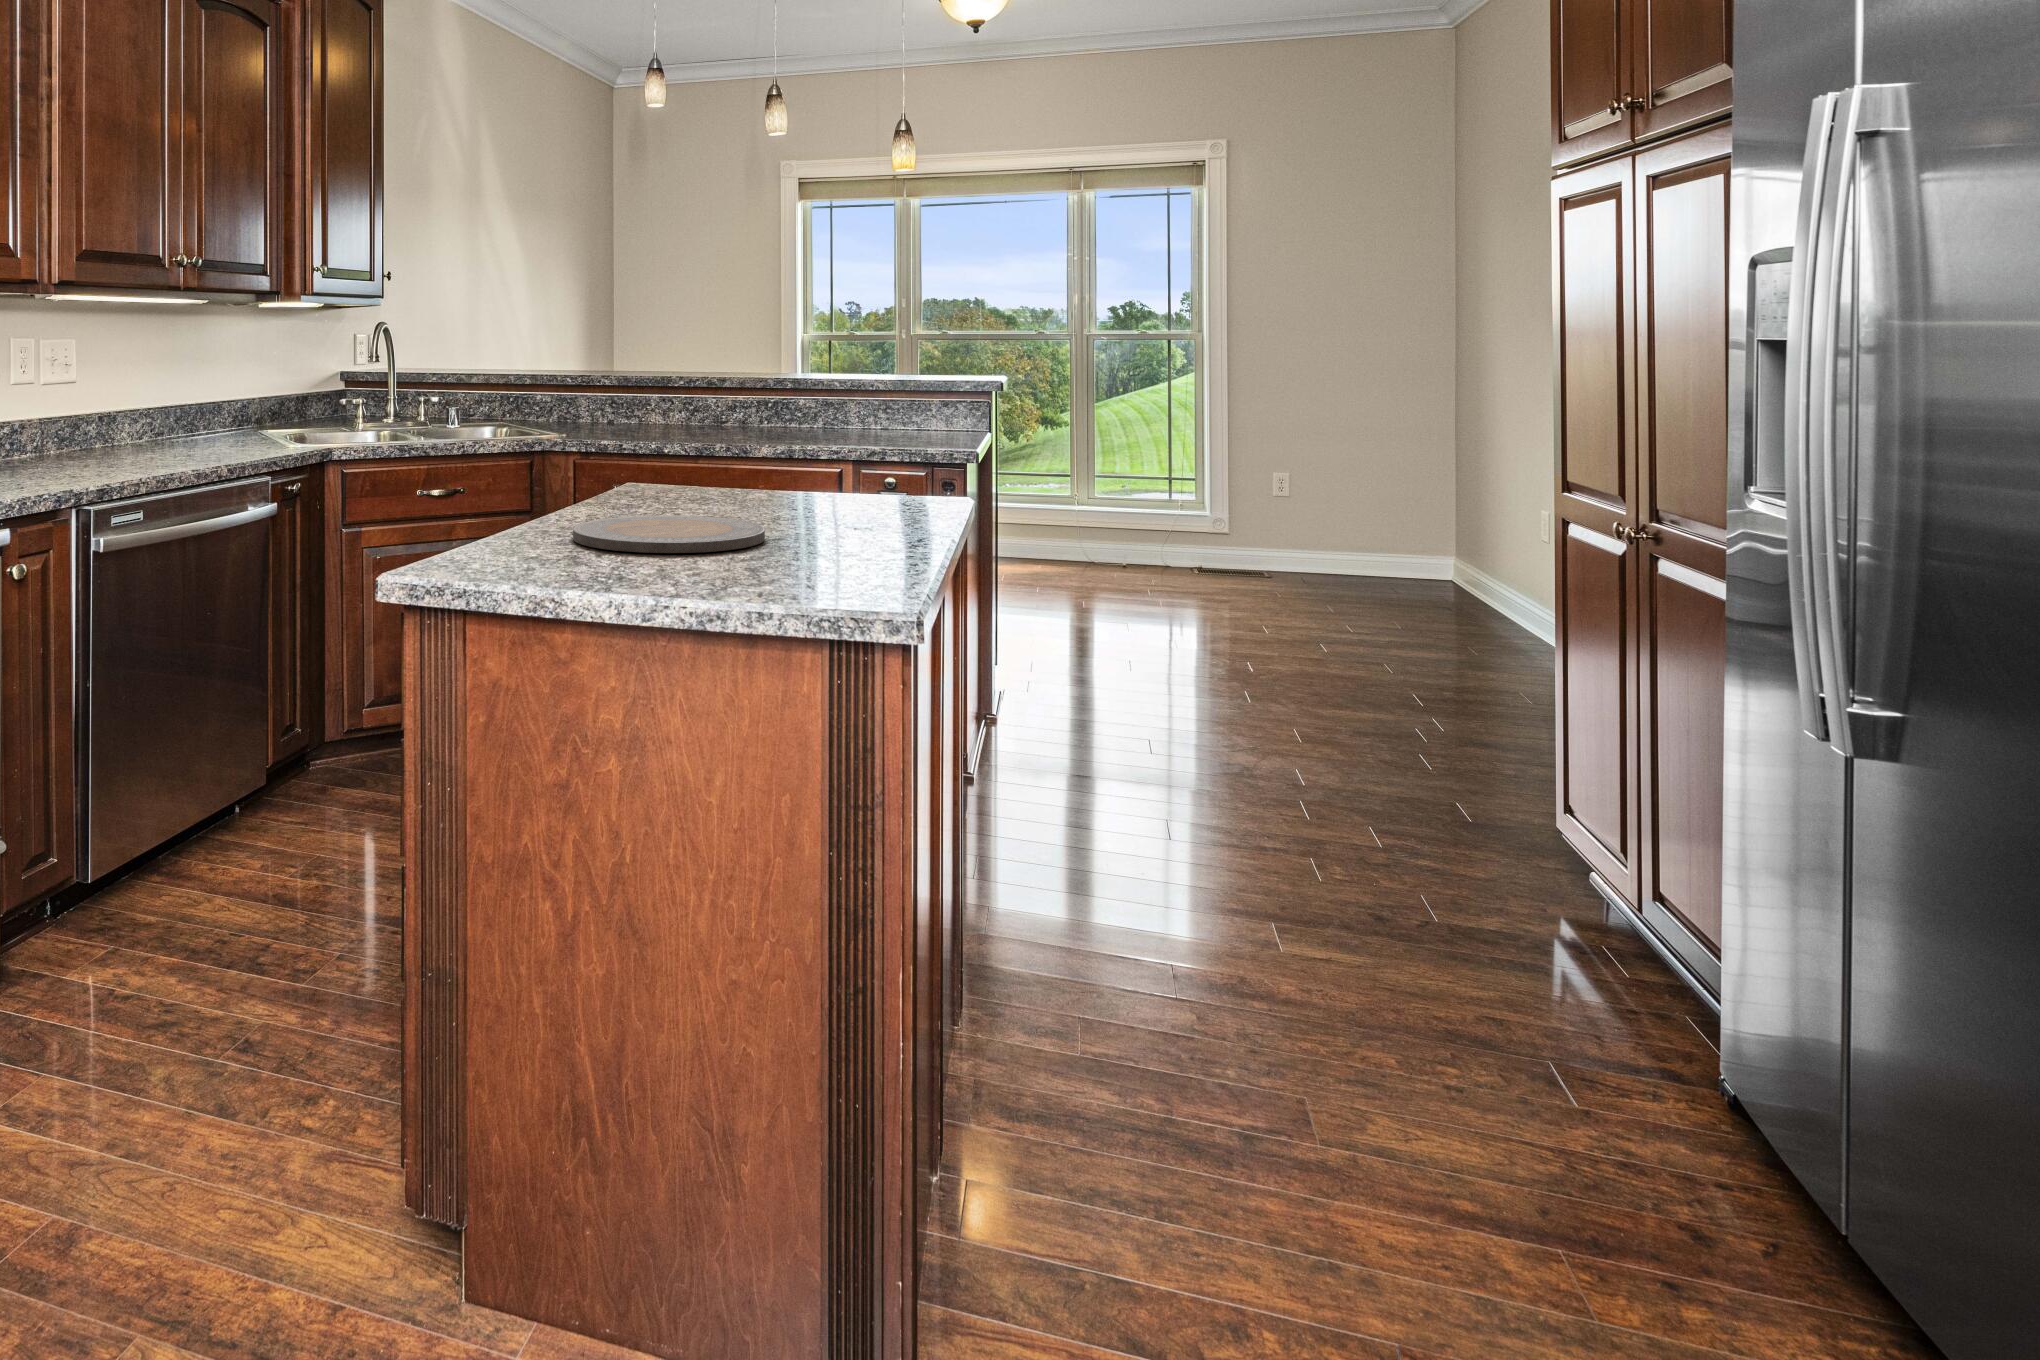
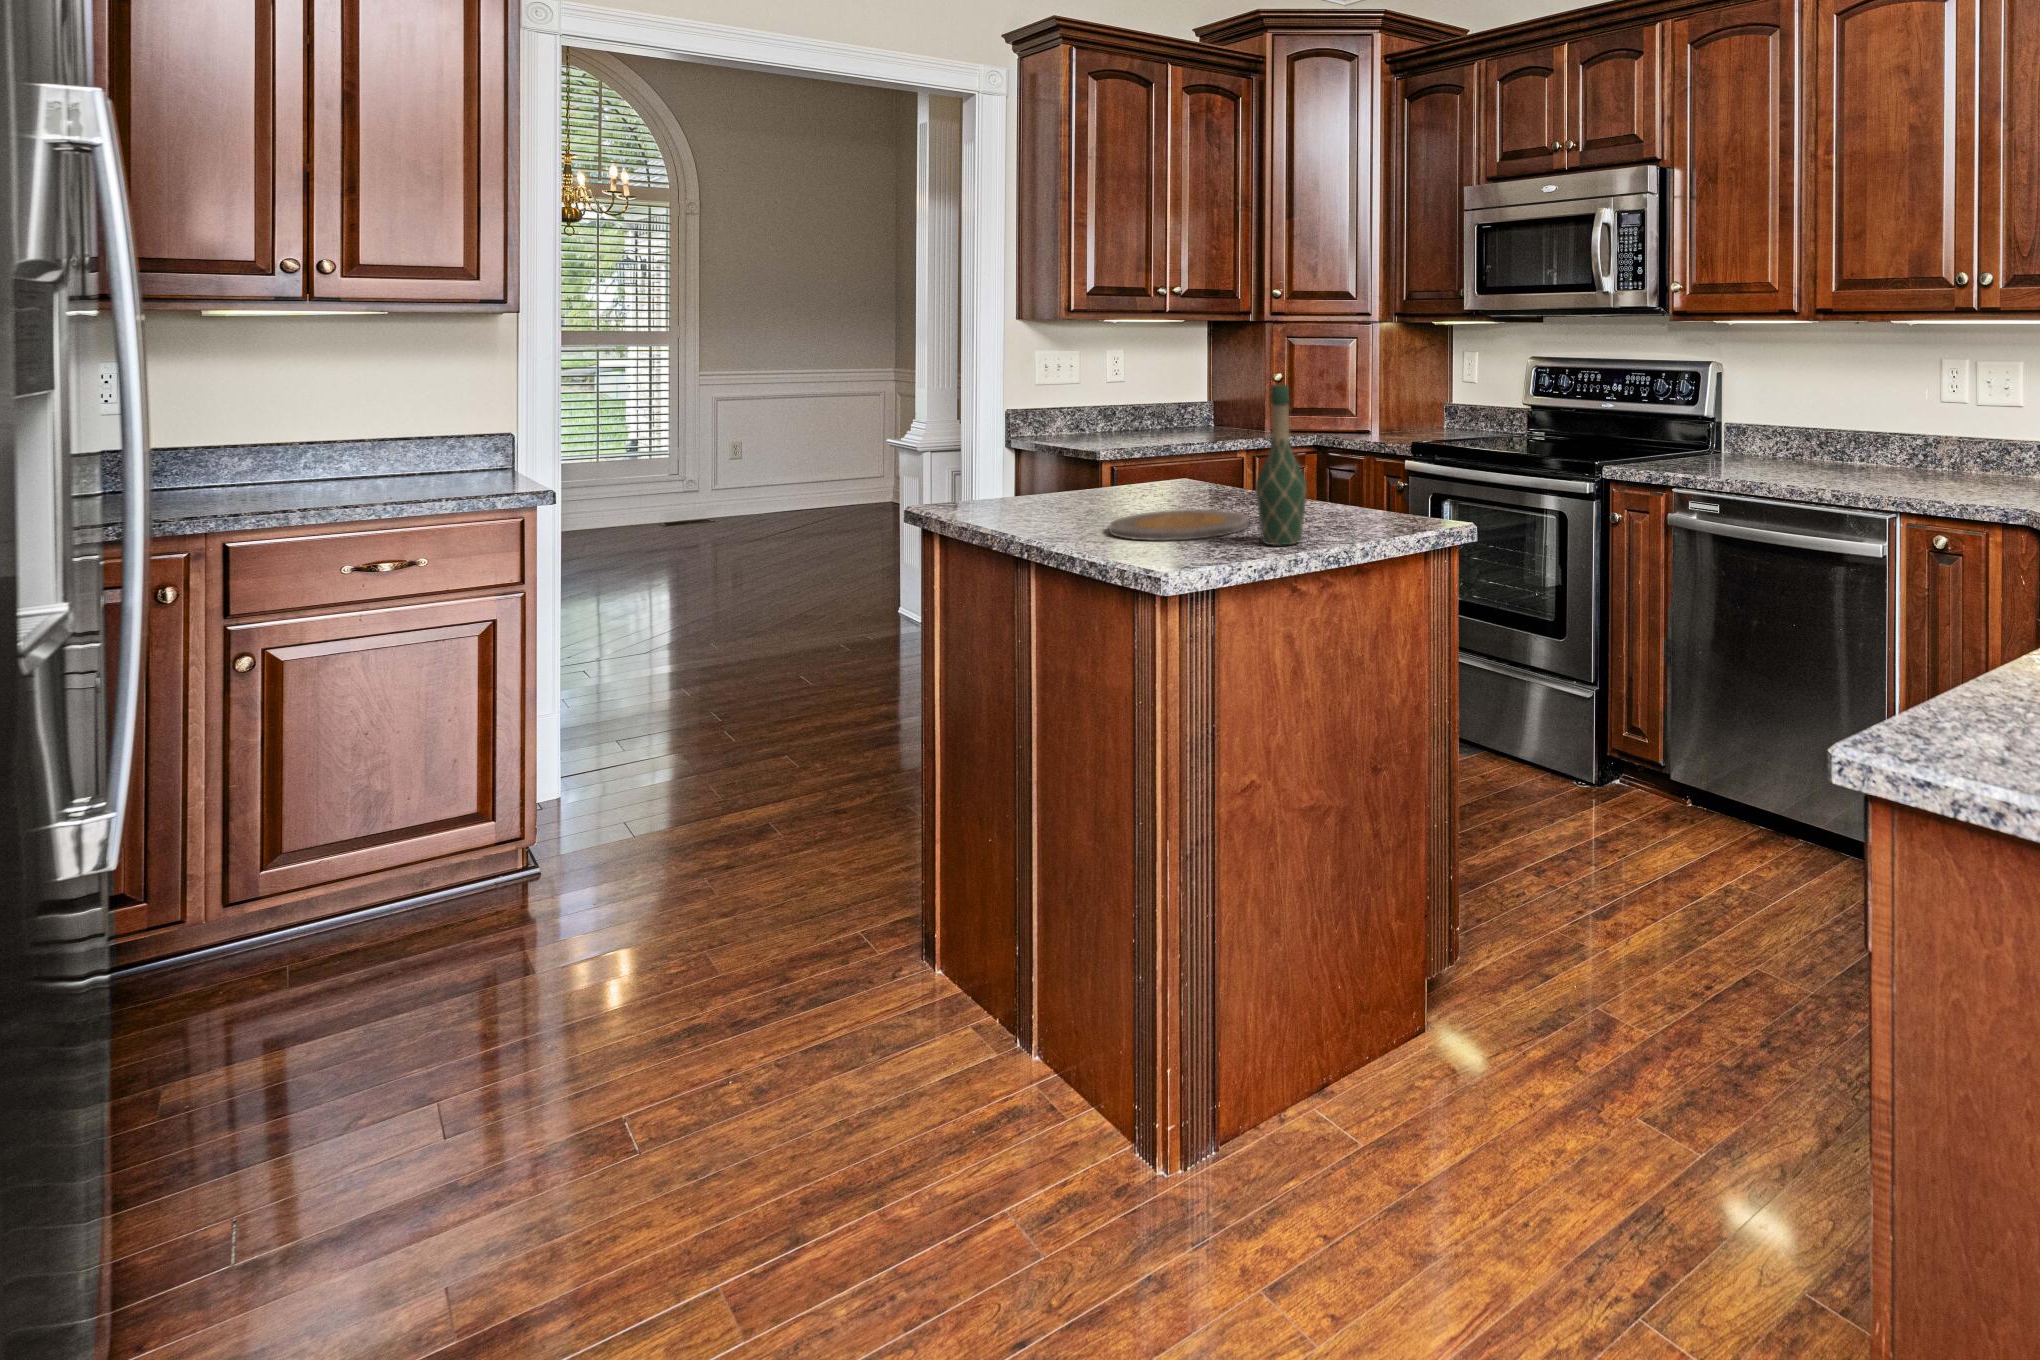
wine bottle: none [667,332,723,512] -> present [1256,385,1307,545]

